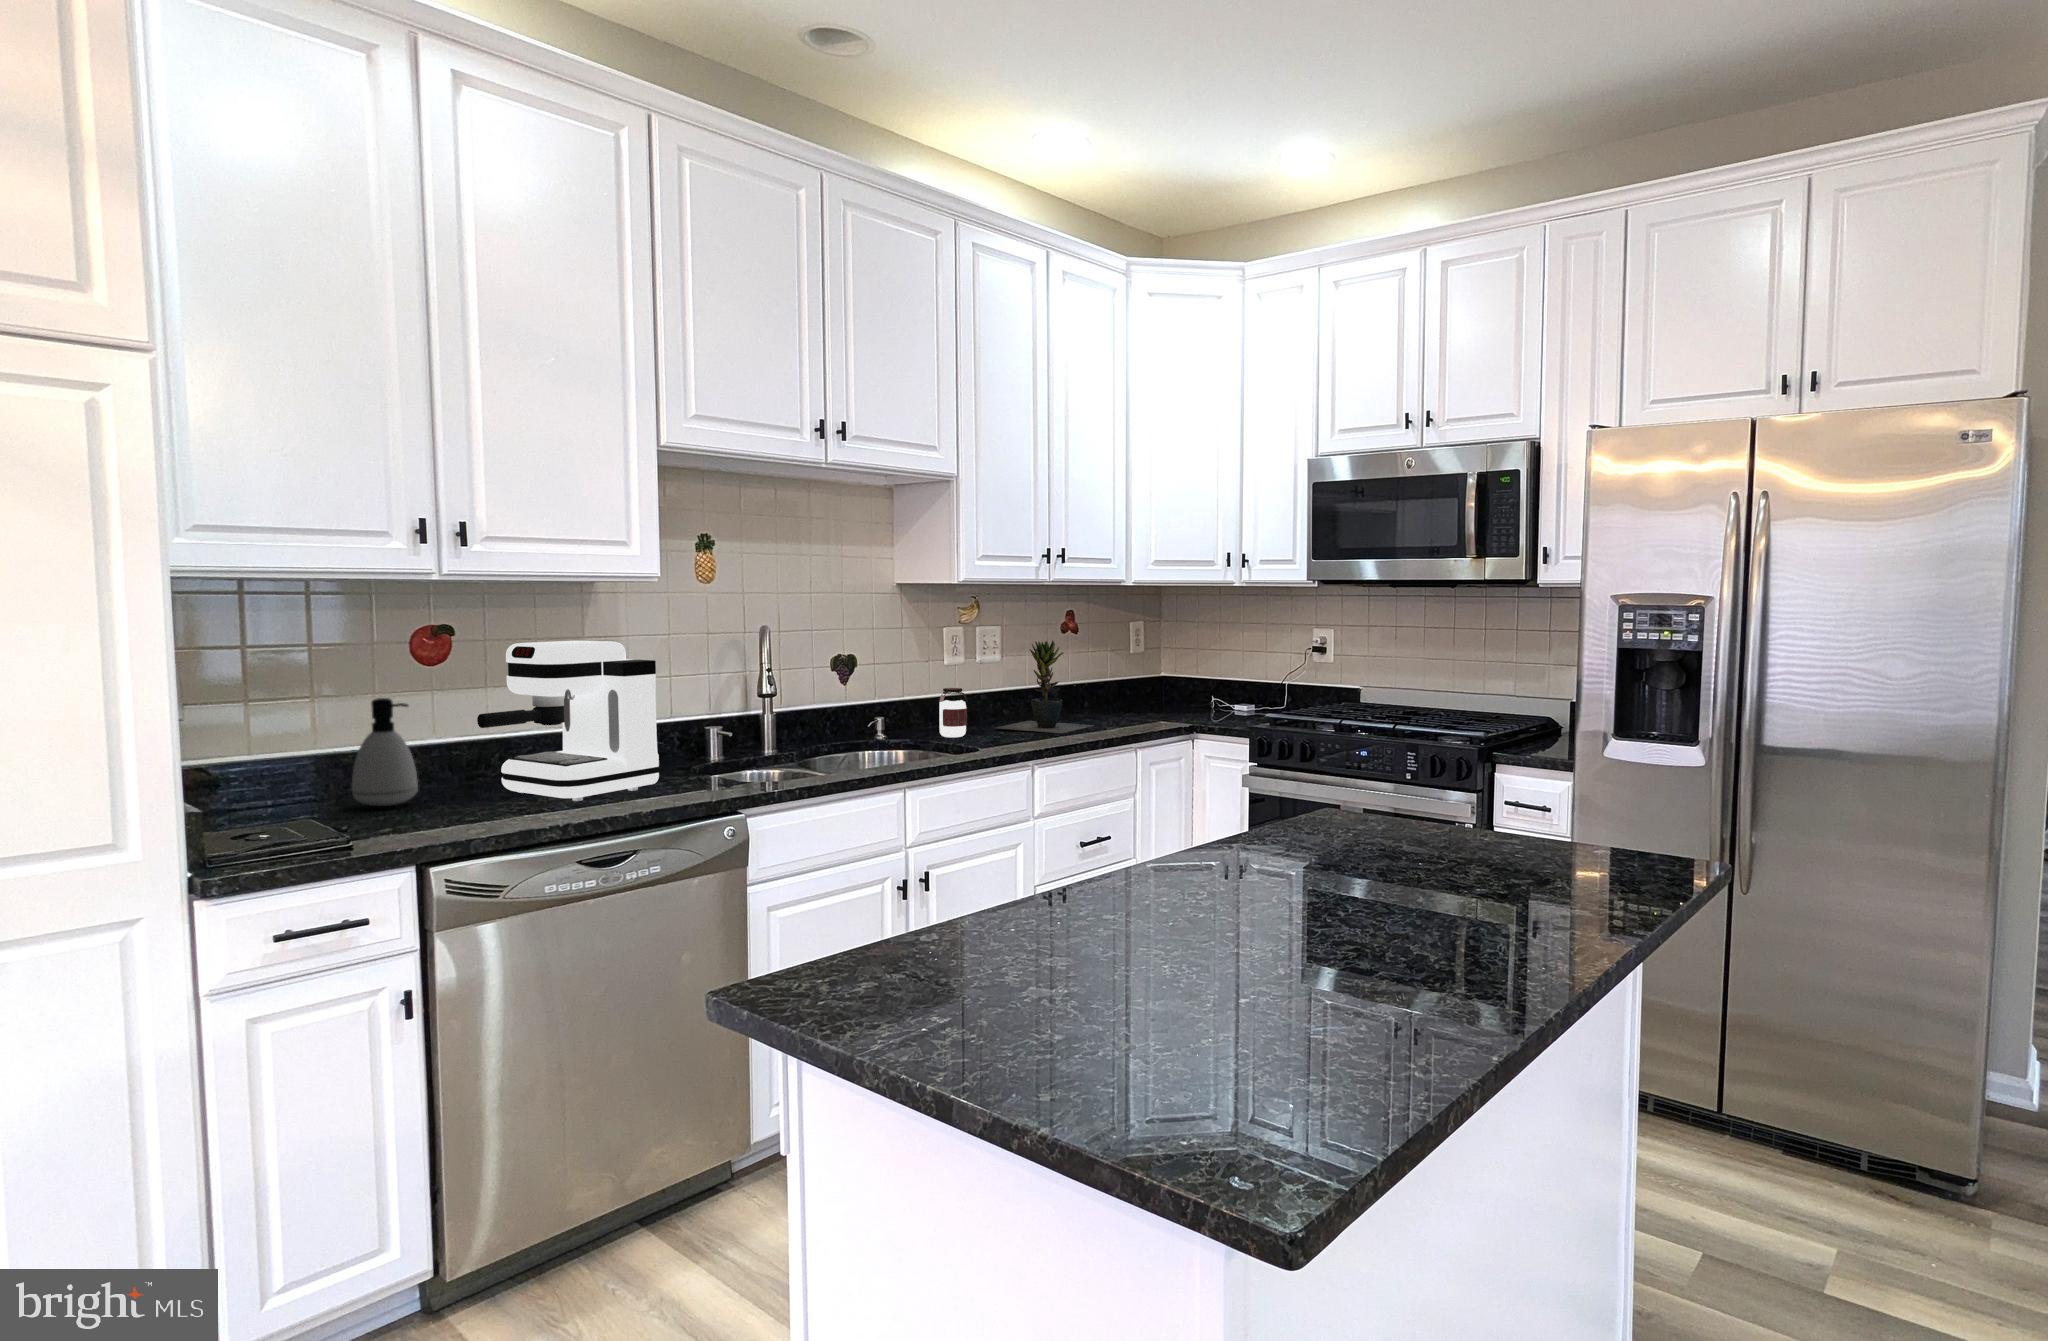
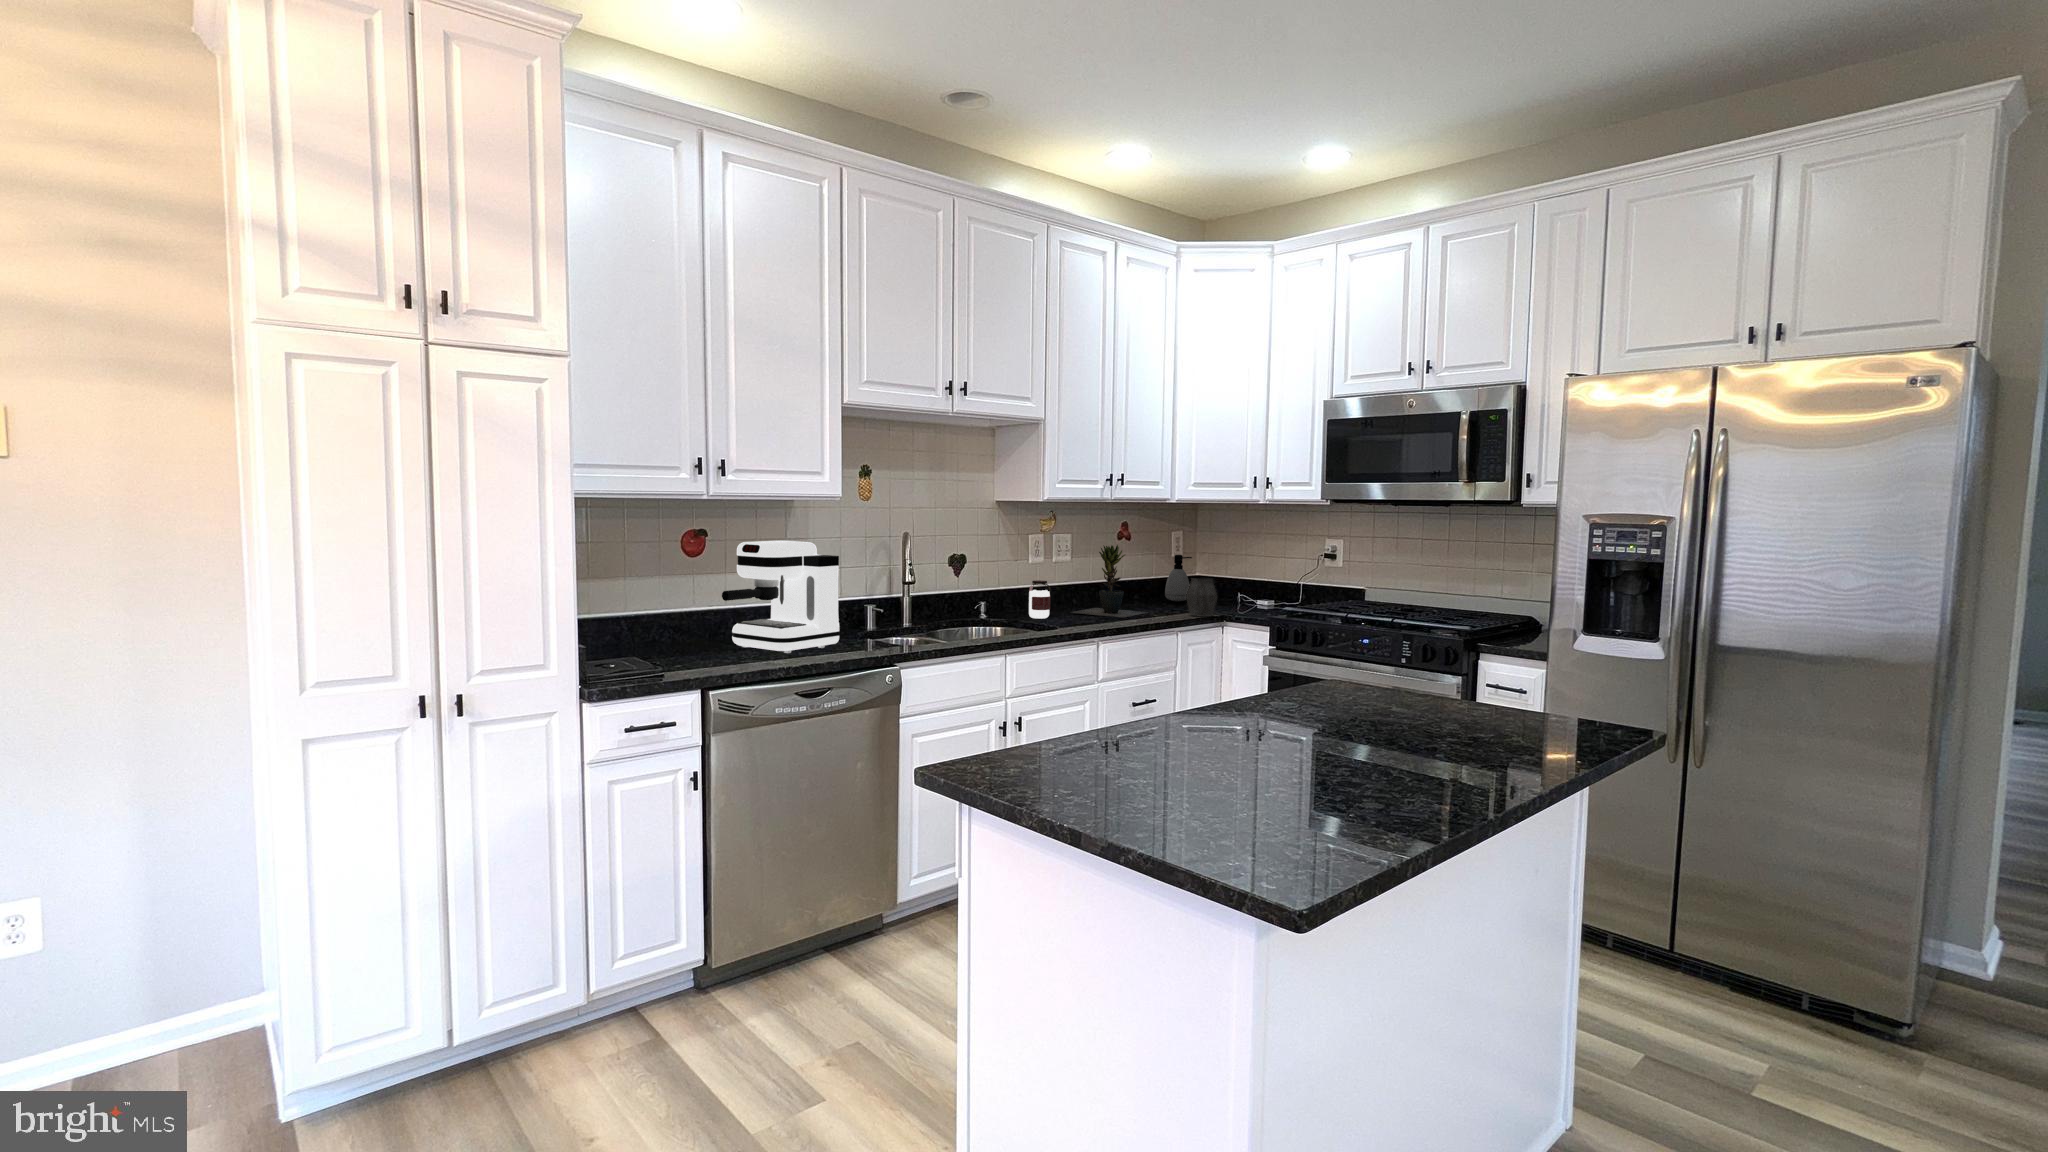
mug: none [1142,680,1181,730] -> present [1186,578,1217,617]
soap dispenser: present [352,698,418,806] -> present [1165,555,1192,601]

